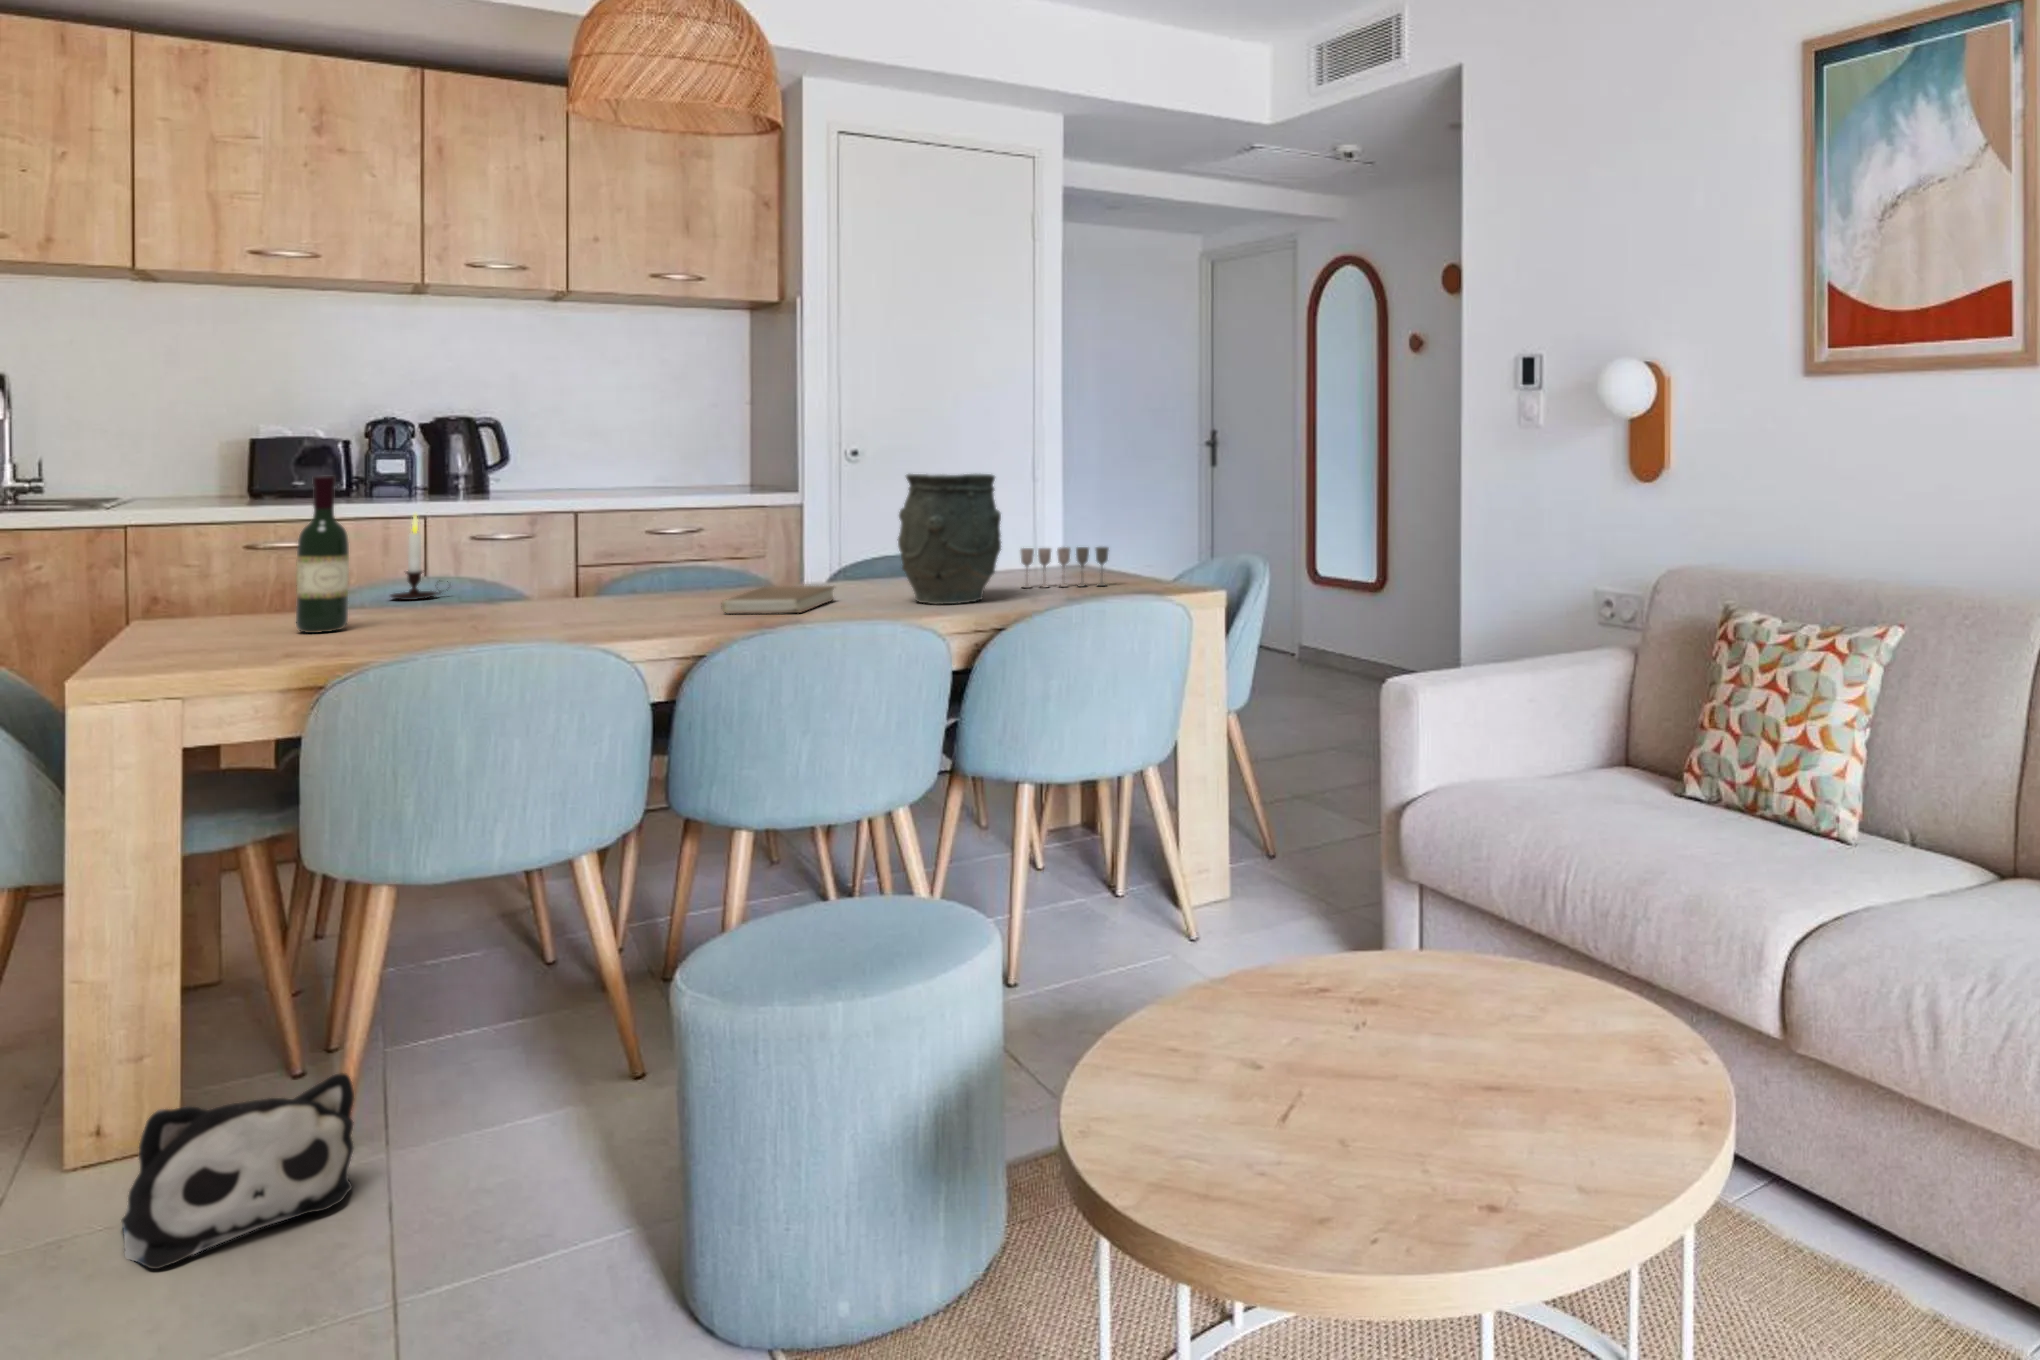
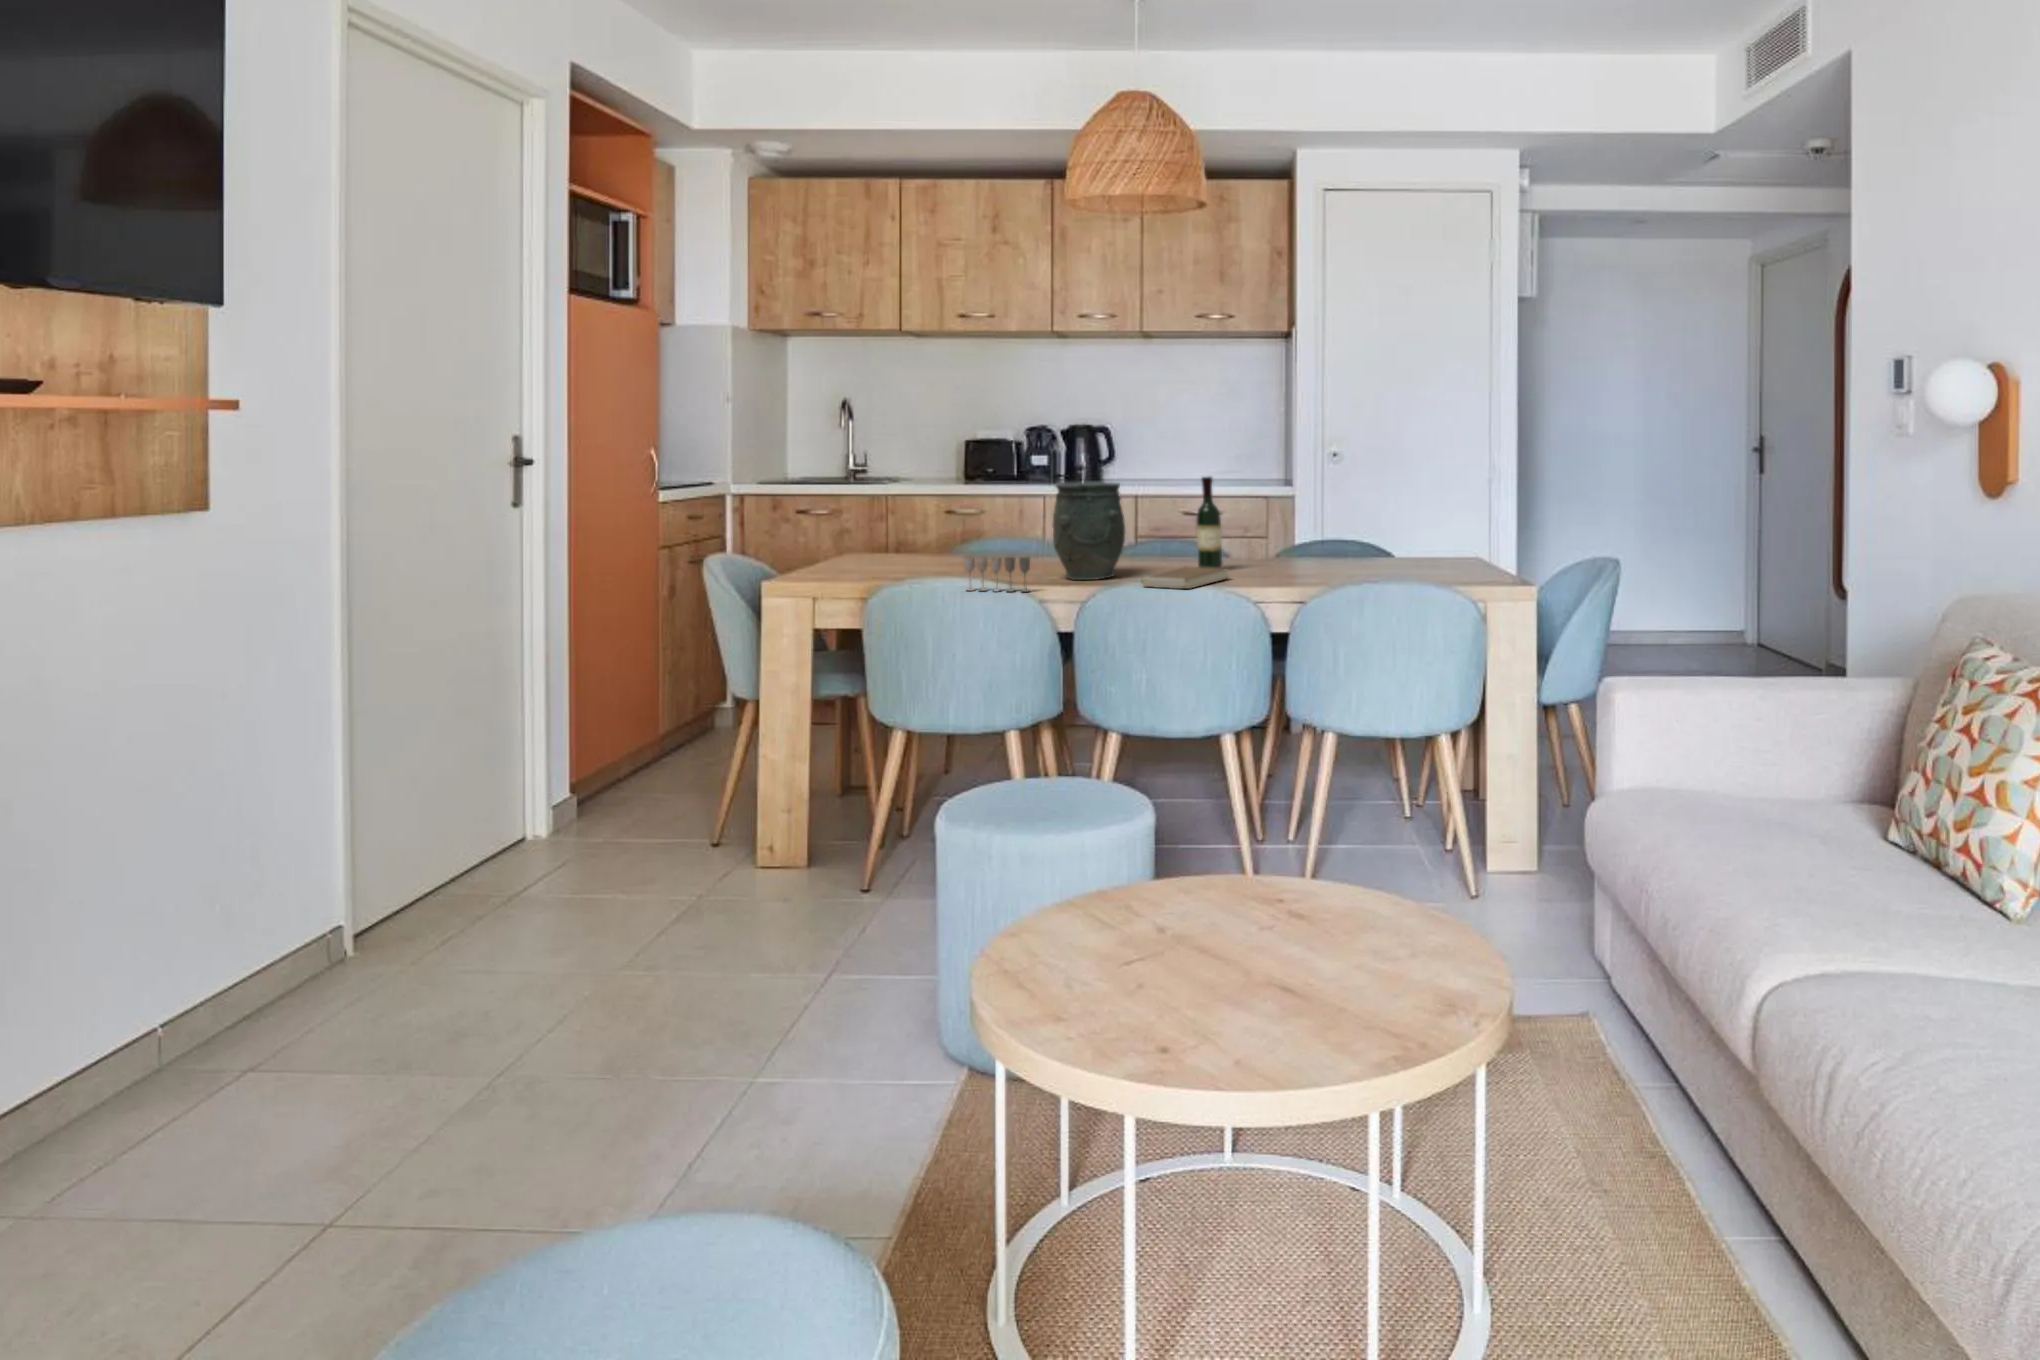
vase: present [897,474,1001,605] -> present [1053,482,1125,580]
wine bottle: present [296,476,349,633] -> present [1196,477,1223,568]
candle: present [390,515,448,600] -> none [991,506,1025,565]
wine glass: present [1021,547,1109,588] -> present [964,557,1030,592]
plush toy: present [122,1073,354,1269] -> none [787,862,892,952]

